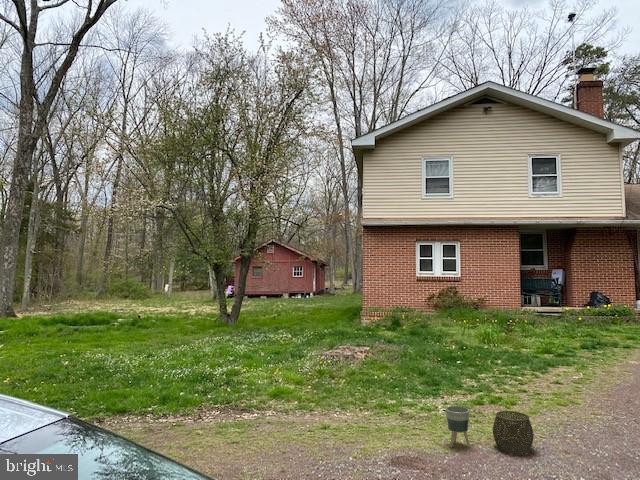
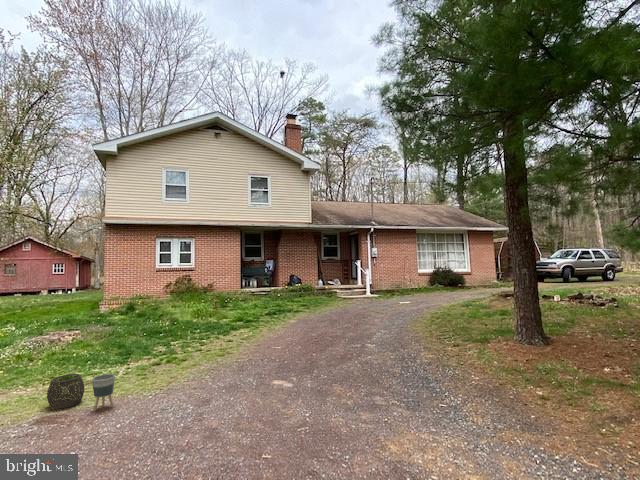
woven basket: present [493,411,533,454] -> present [47,374,85,409]

